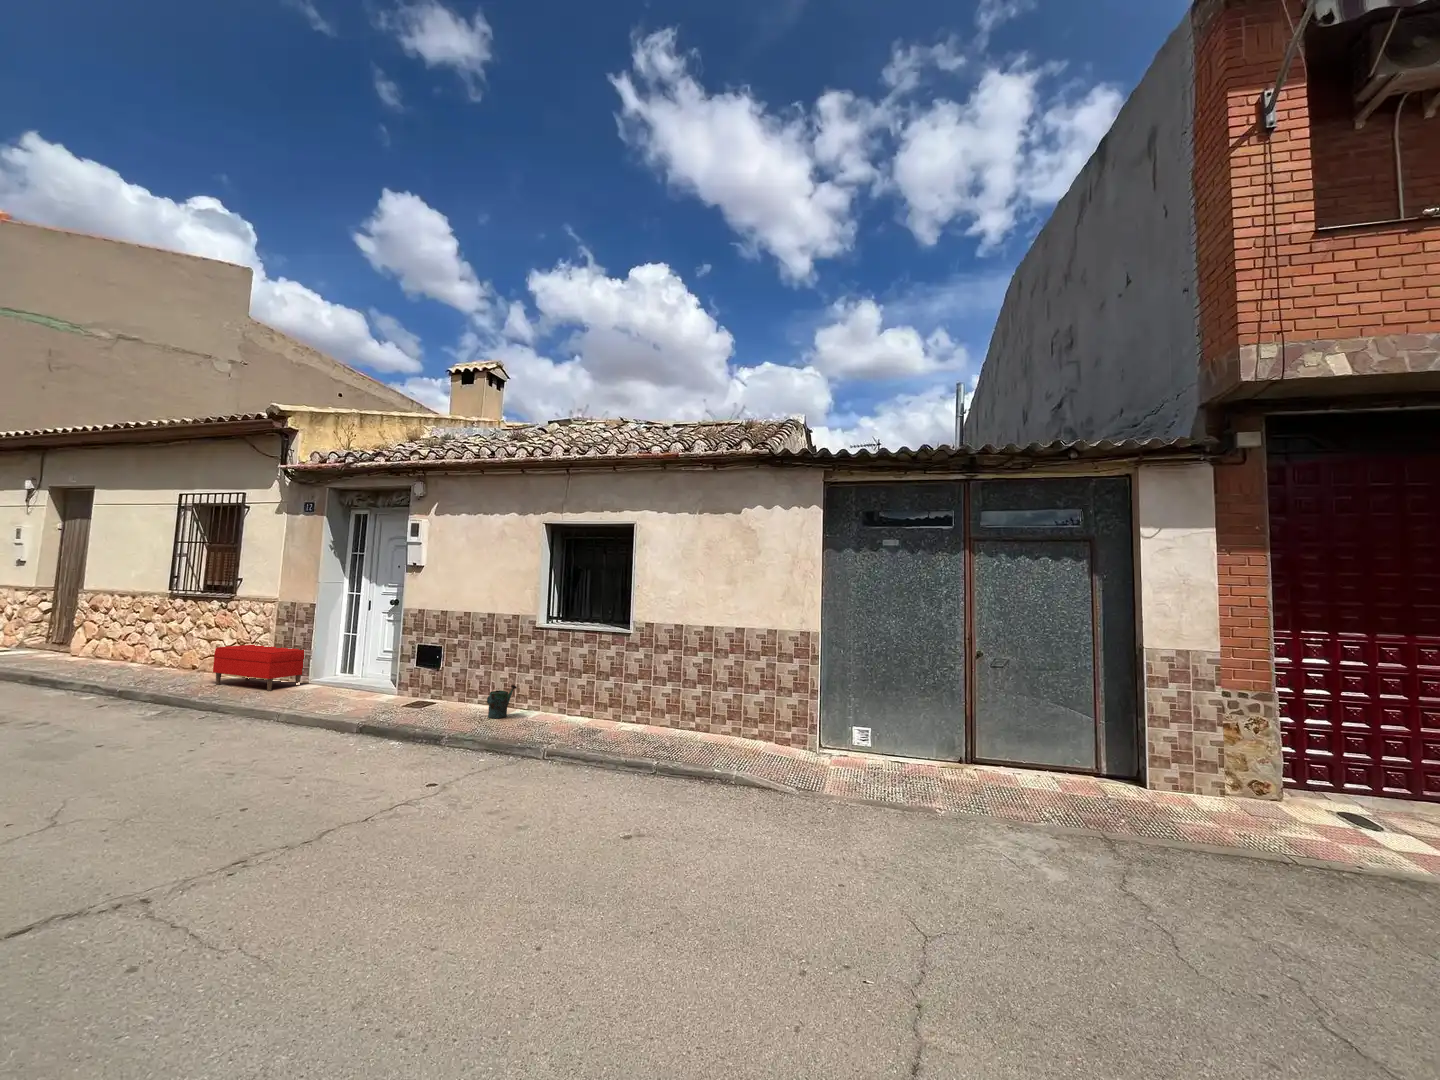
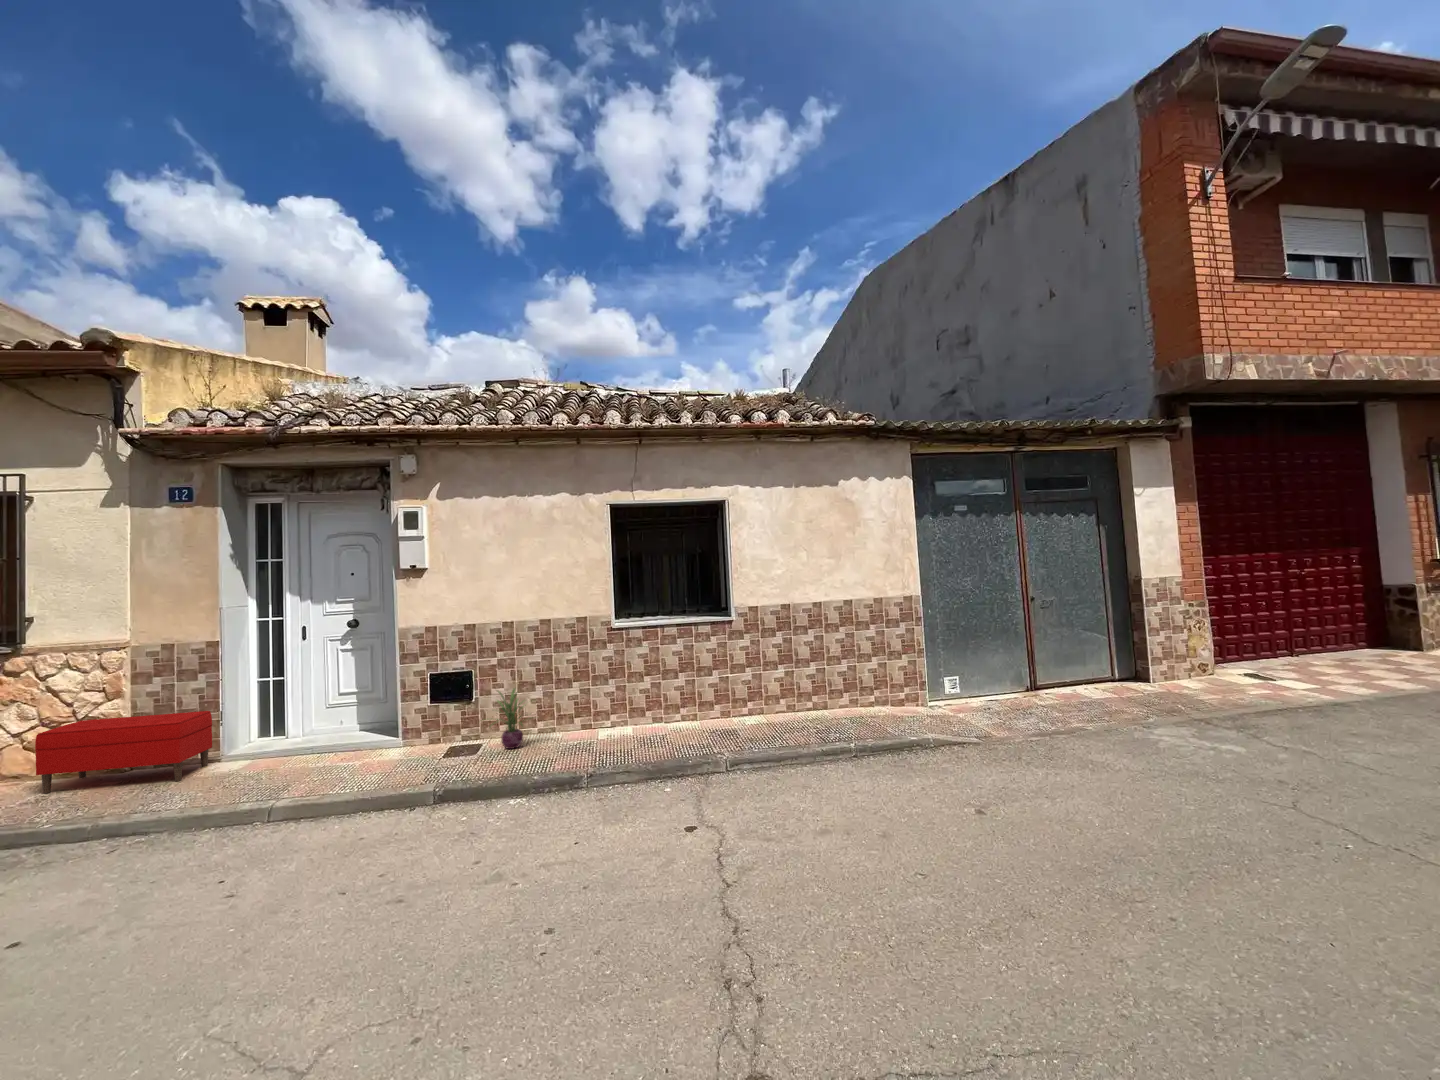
decorative plant: none [417,664,468,711] -> present [491,688,523,749]
watering can: present [487,685,517,718] -> none [584,700,607,742]

